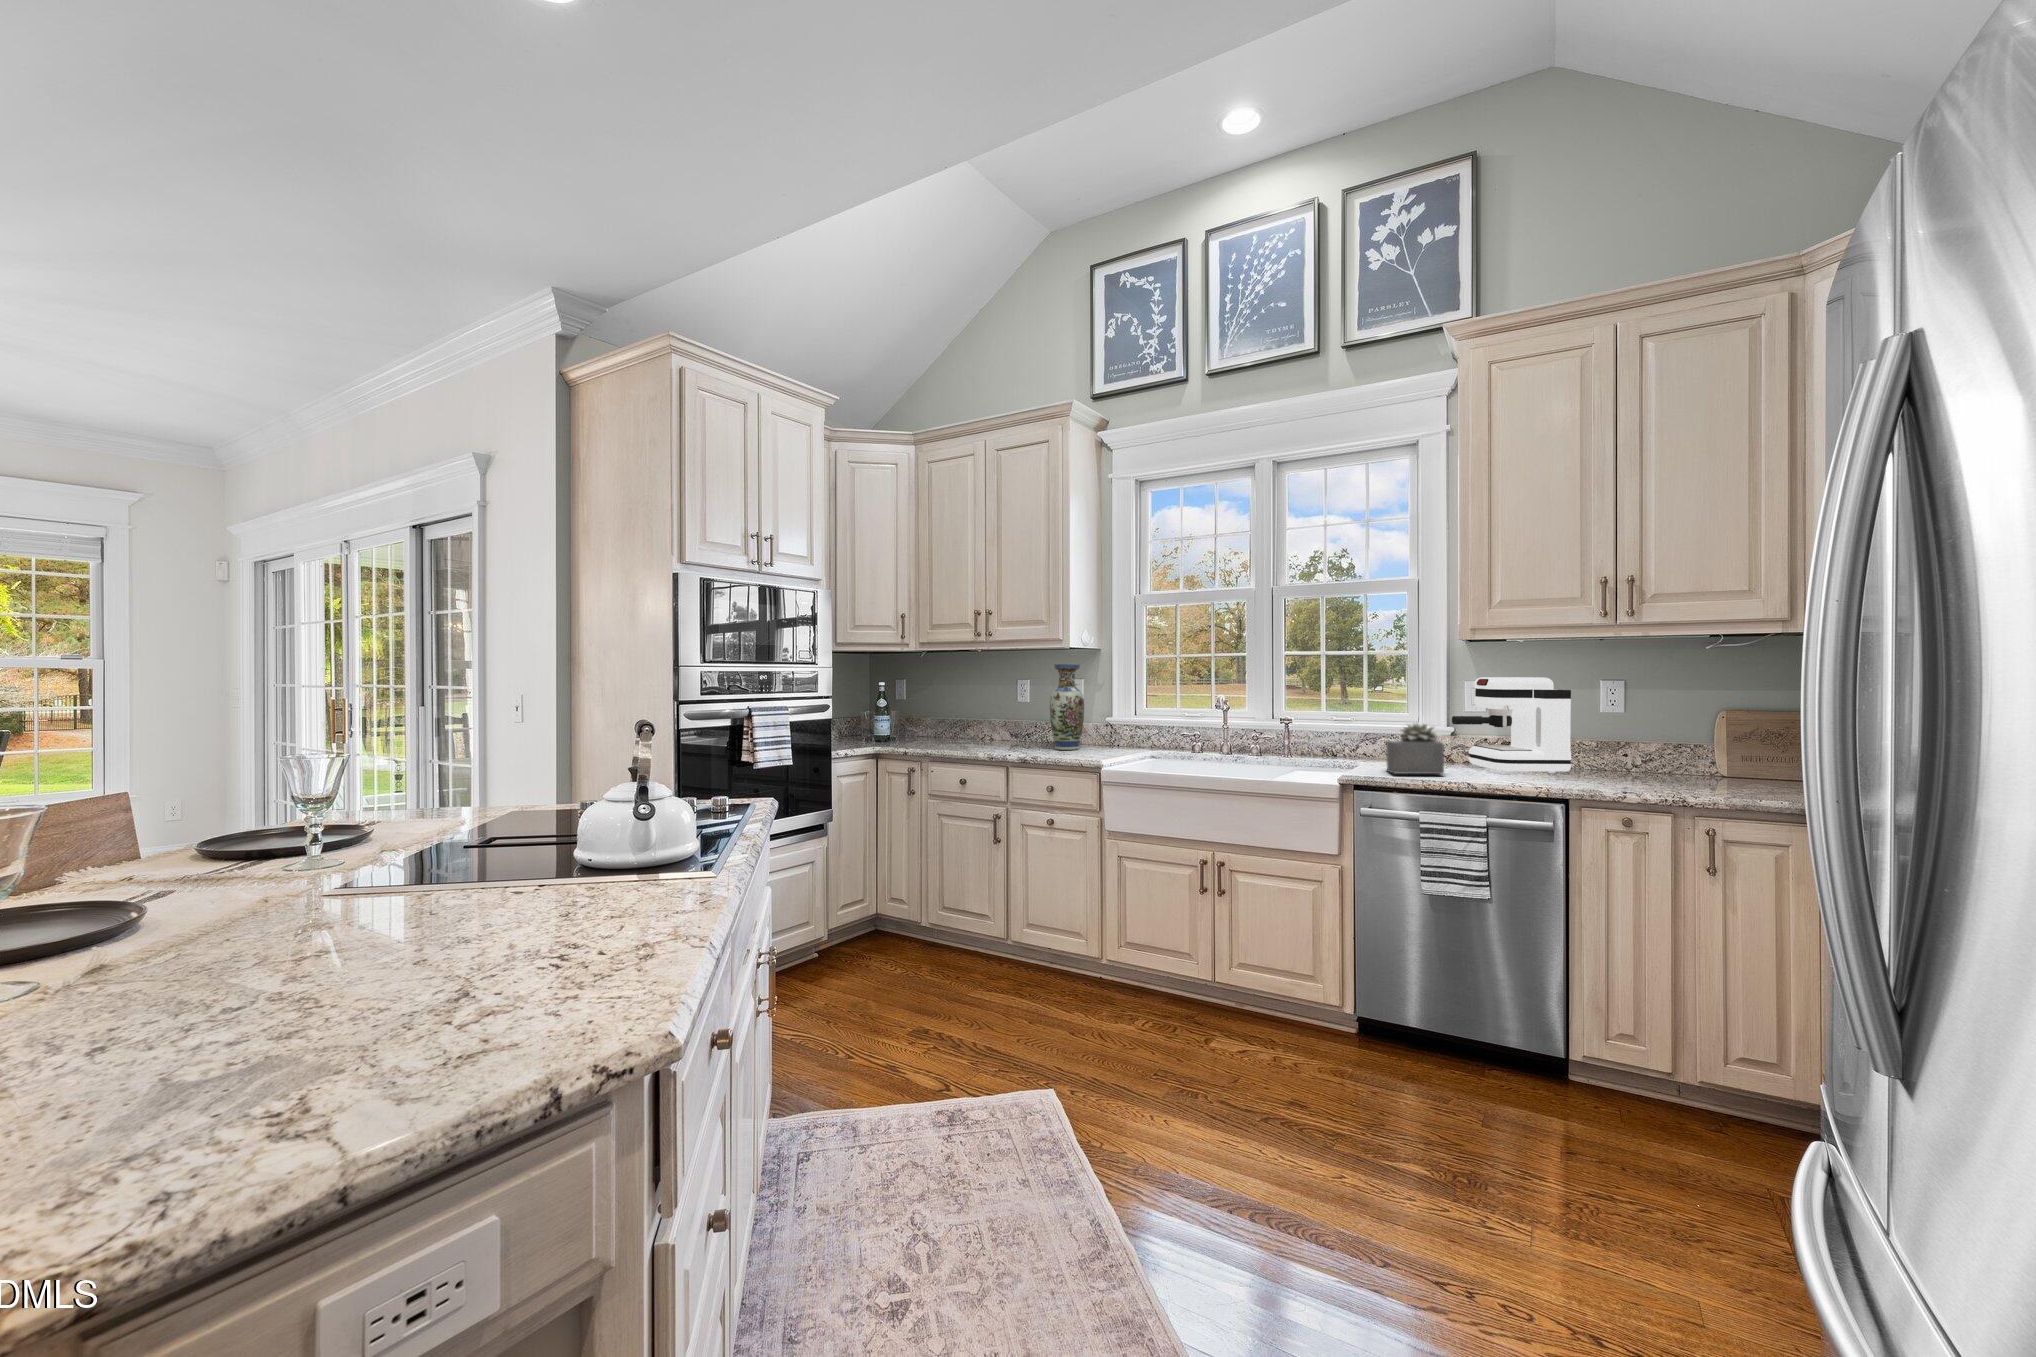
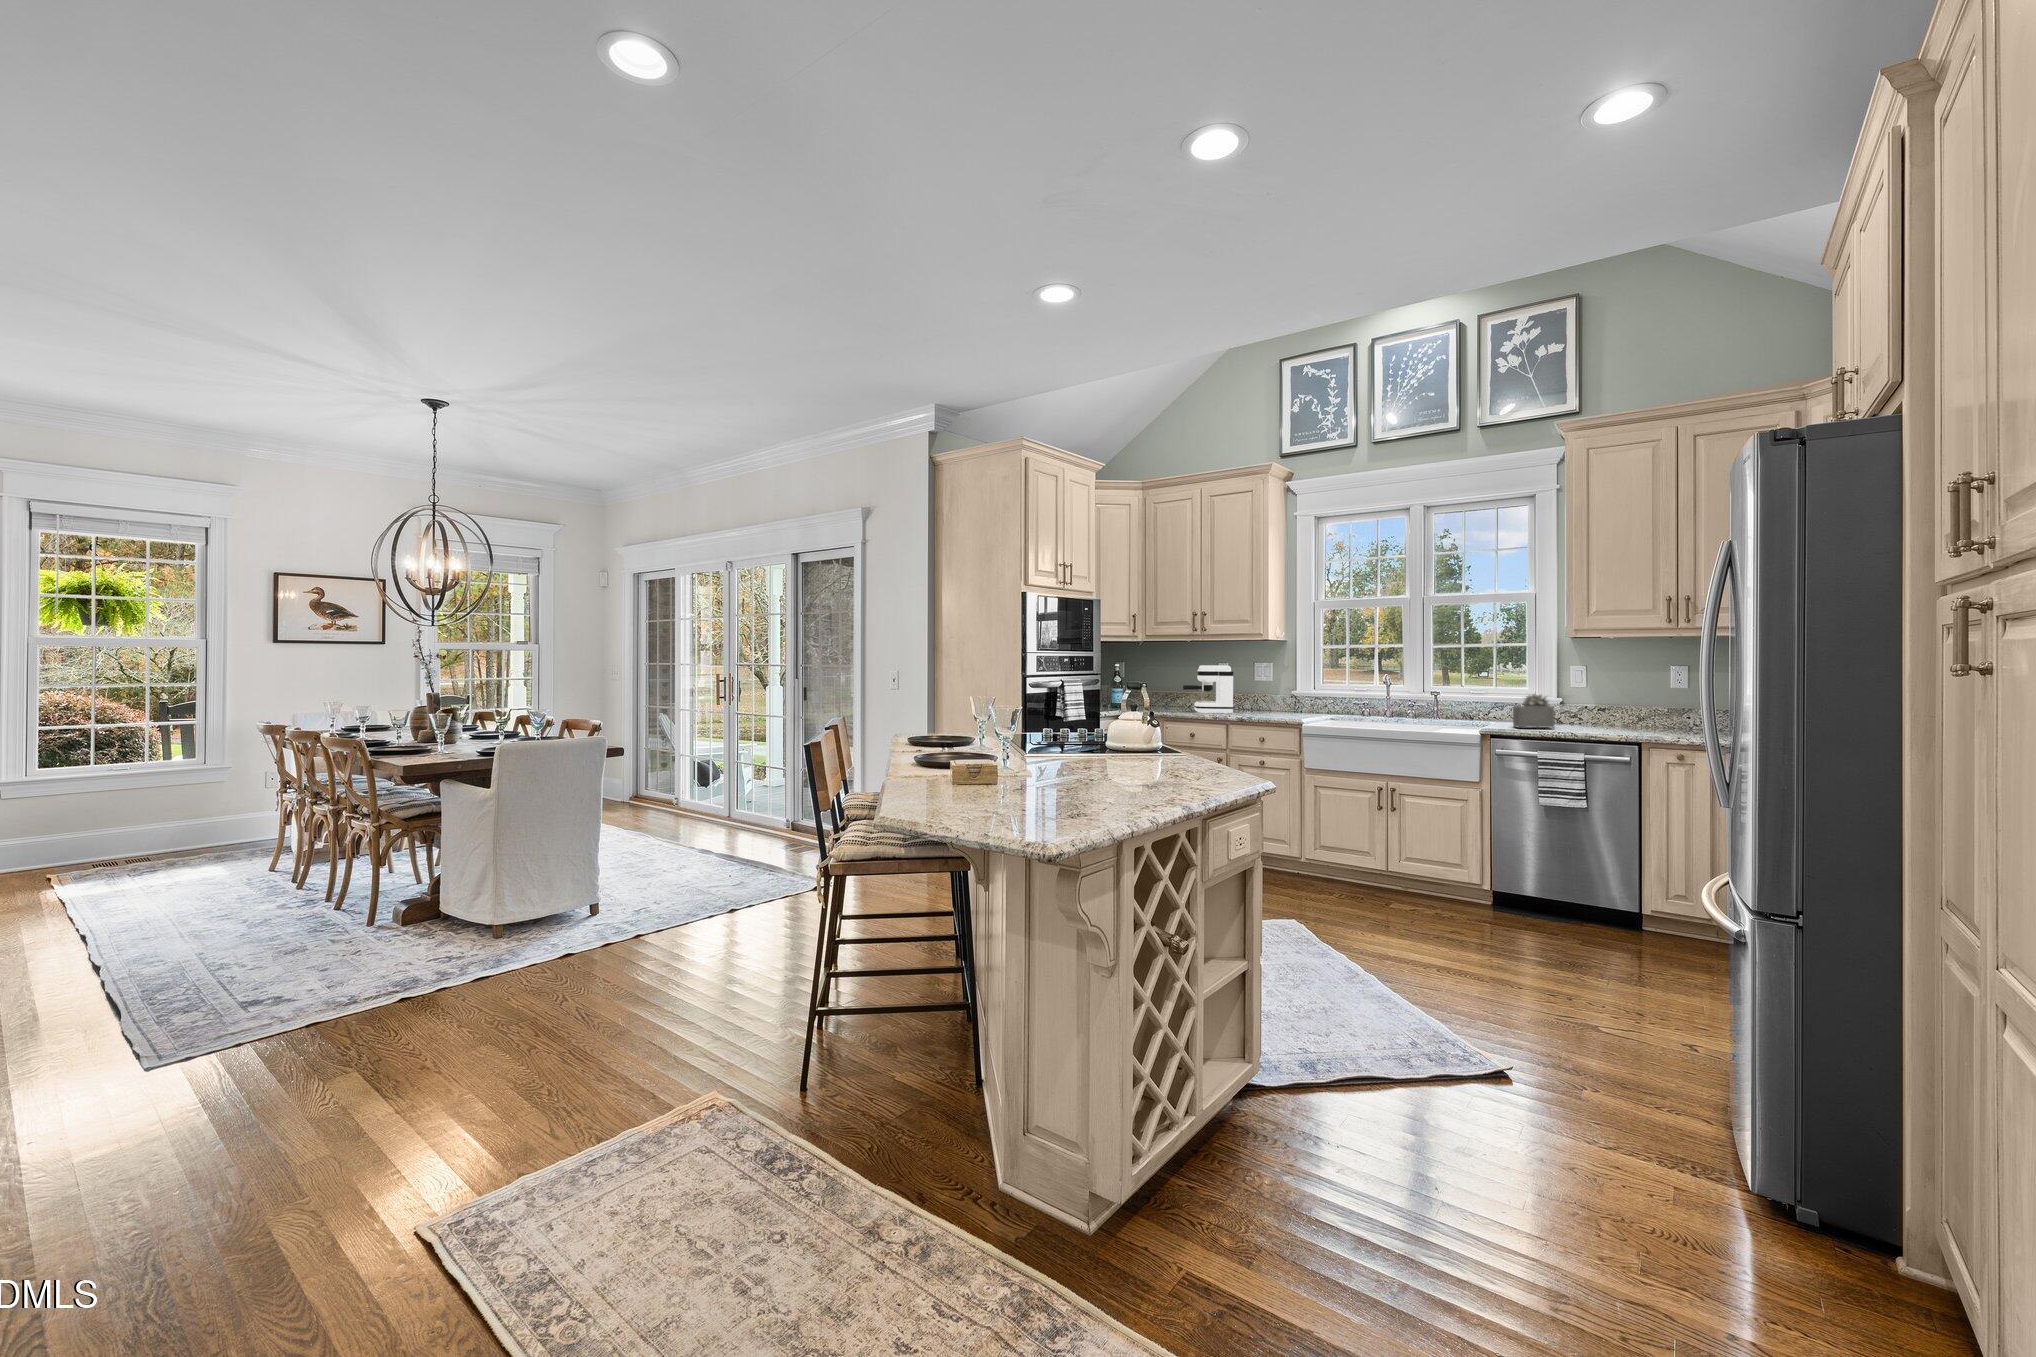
vase: present [1050,664,1084,750] -> none [1251,654,1276,717]
coffee maker: present [1452,677,1571,774] -> present [1183,665,1233,714]

